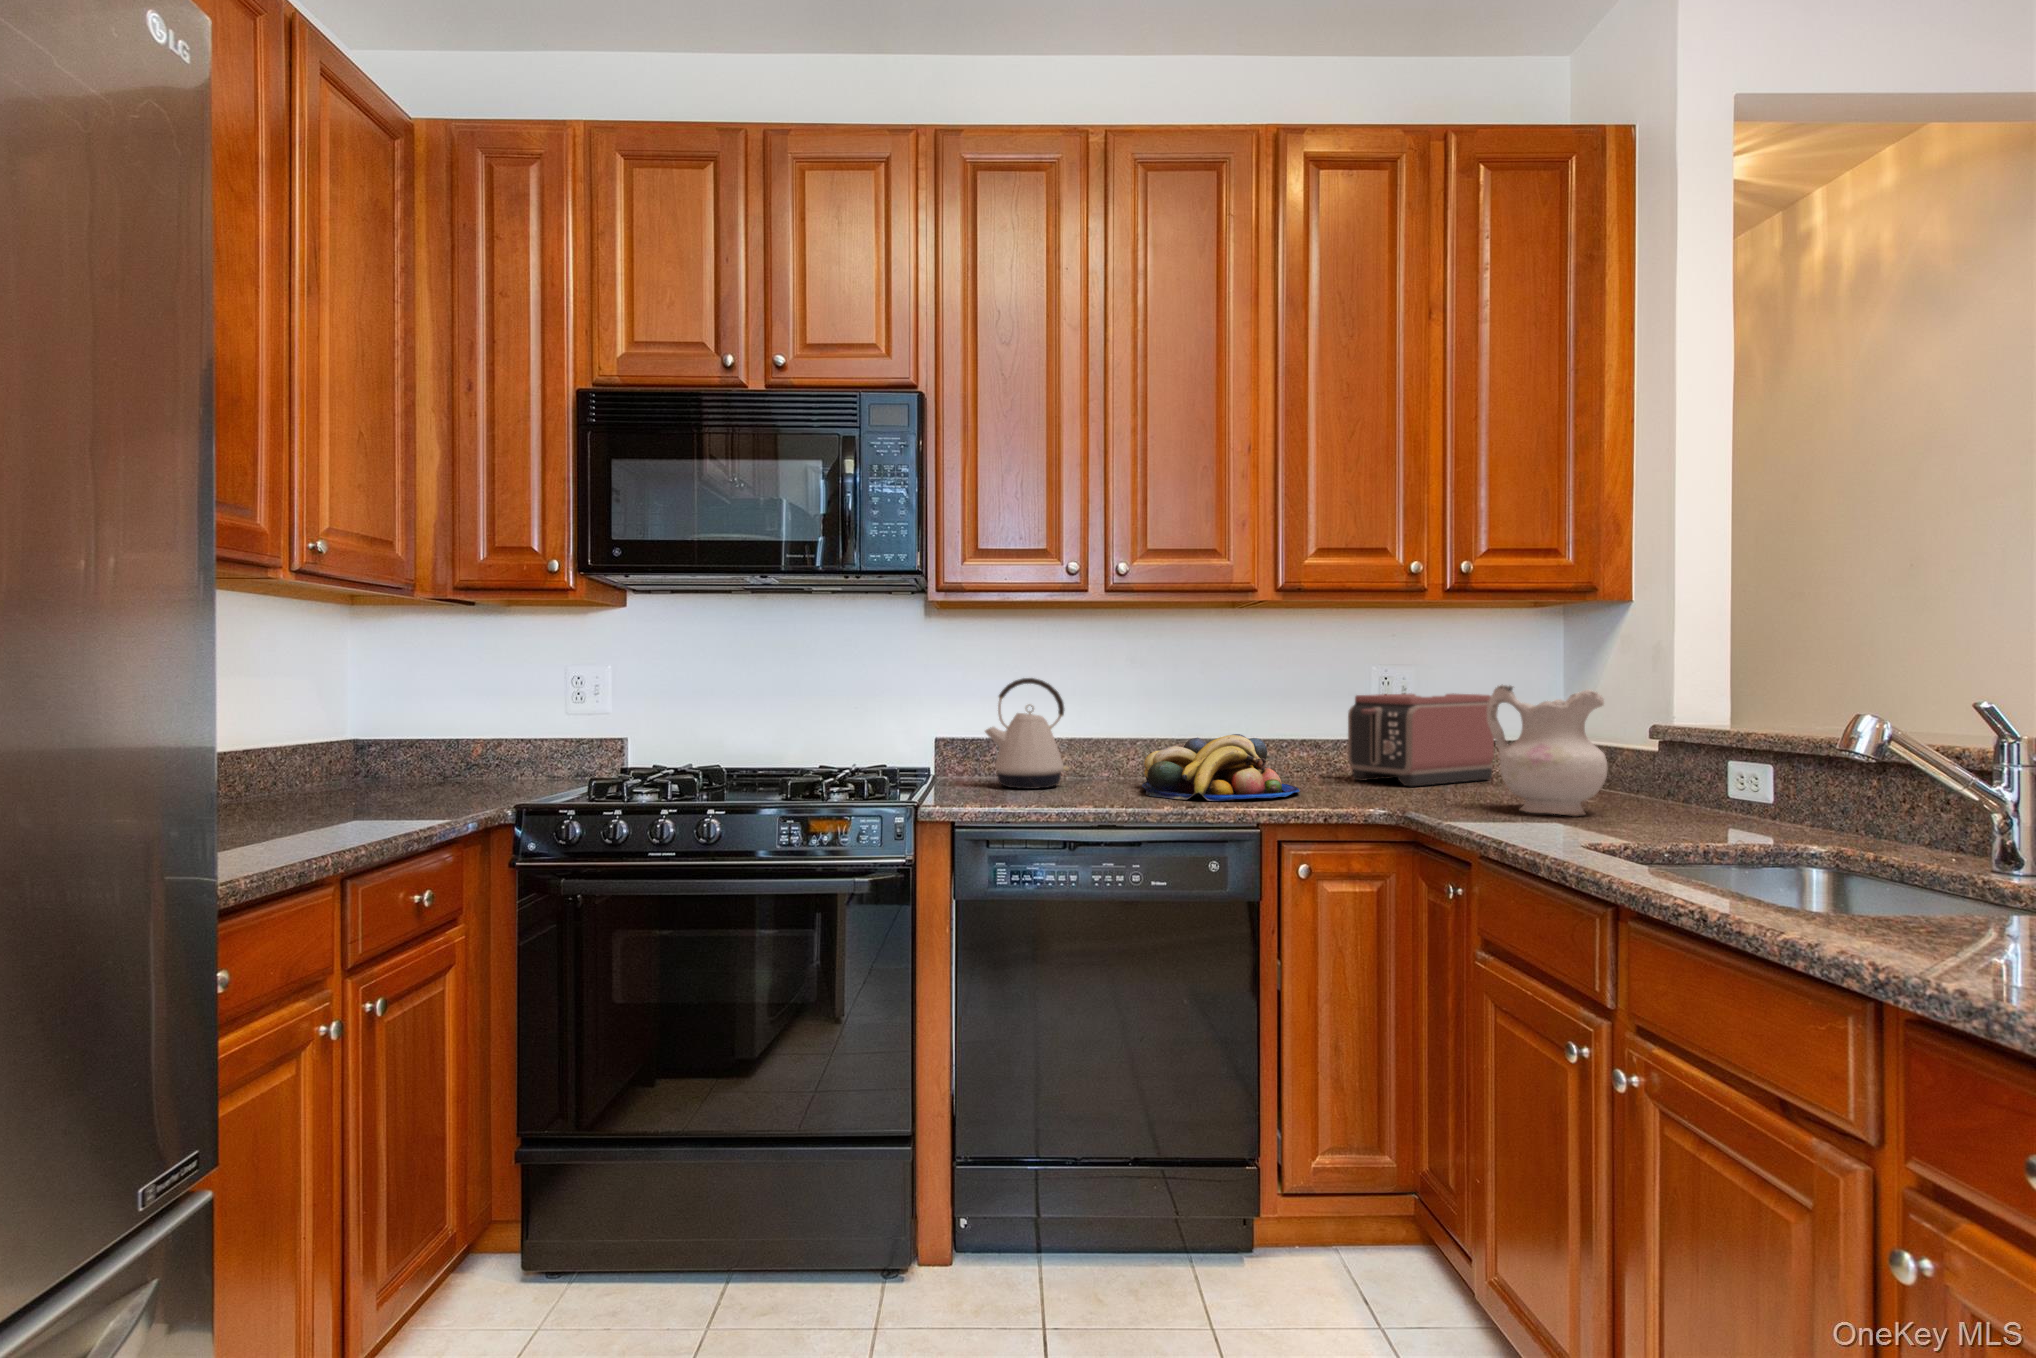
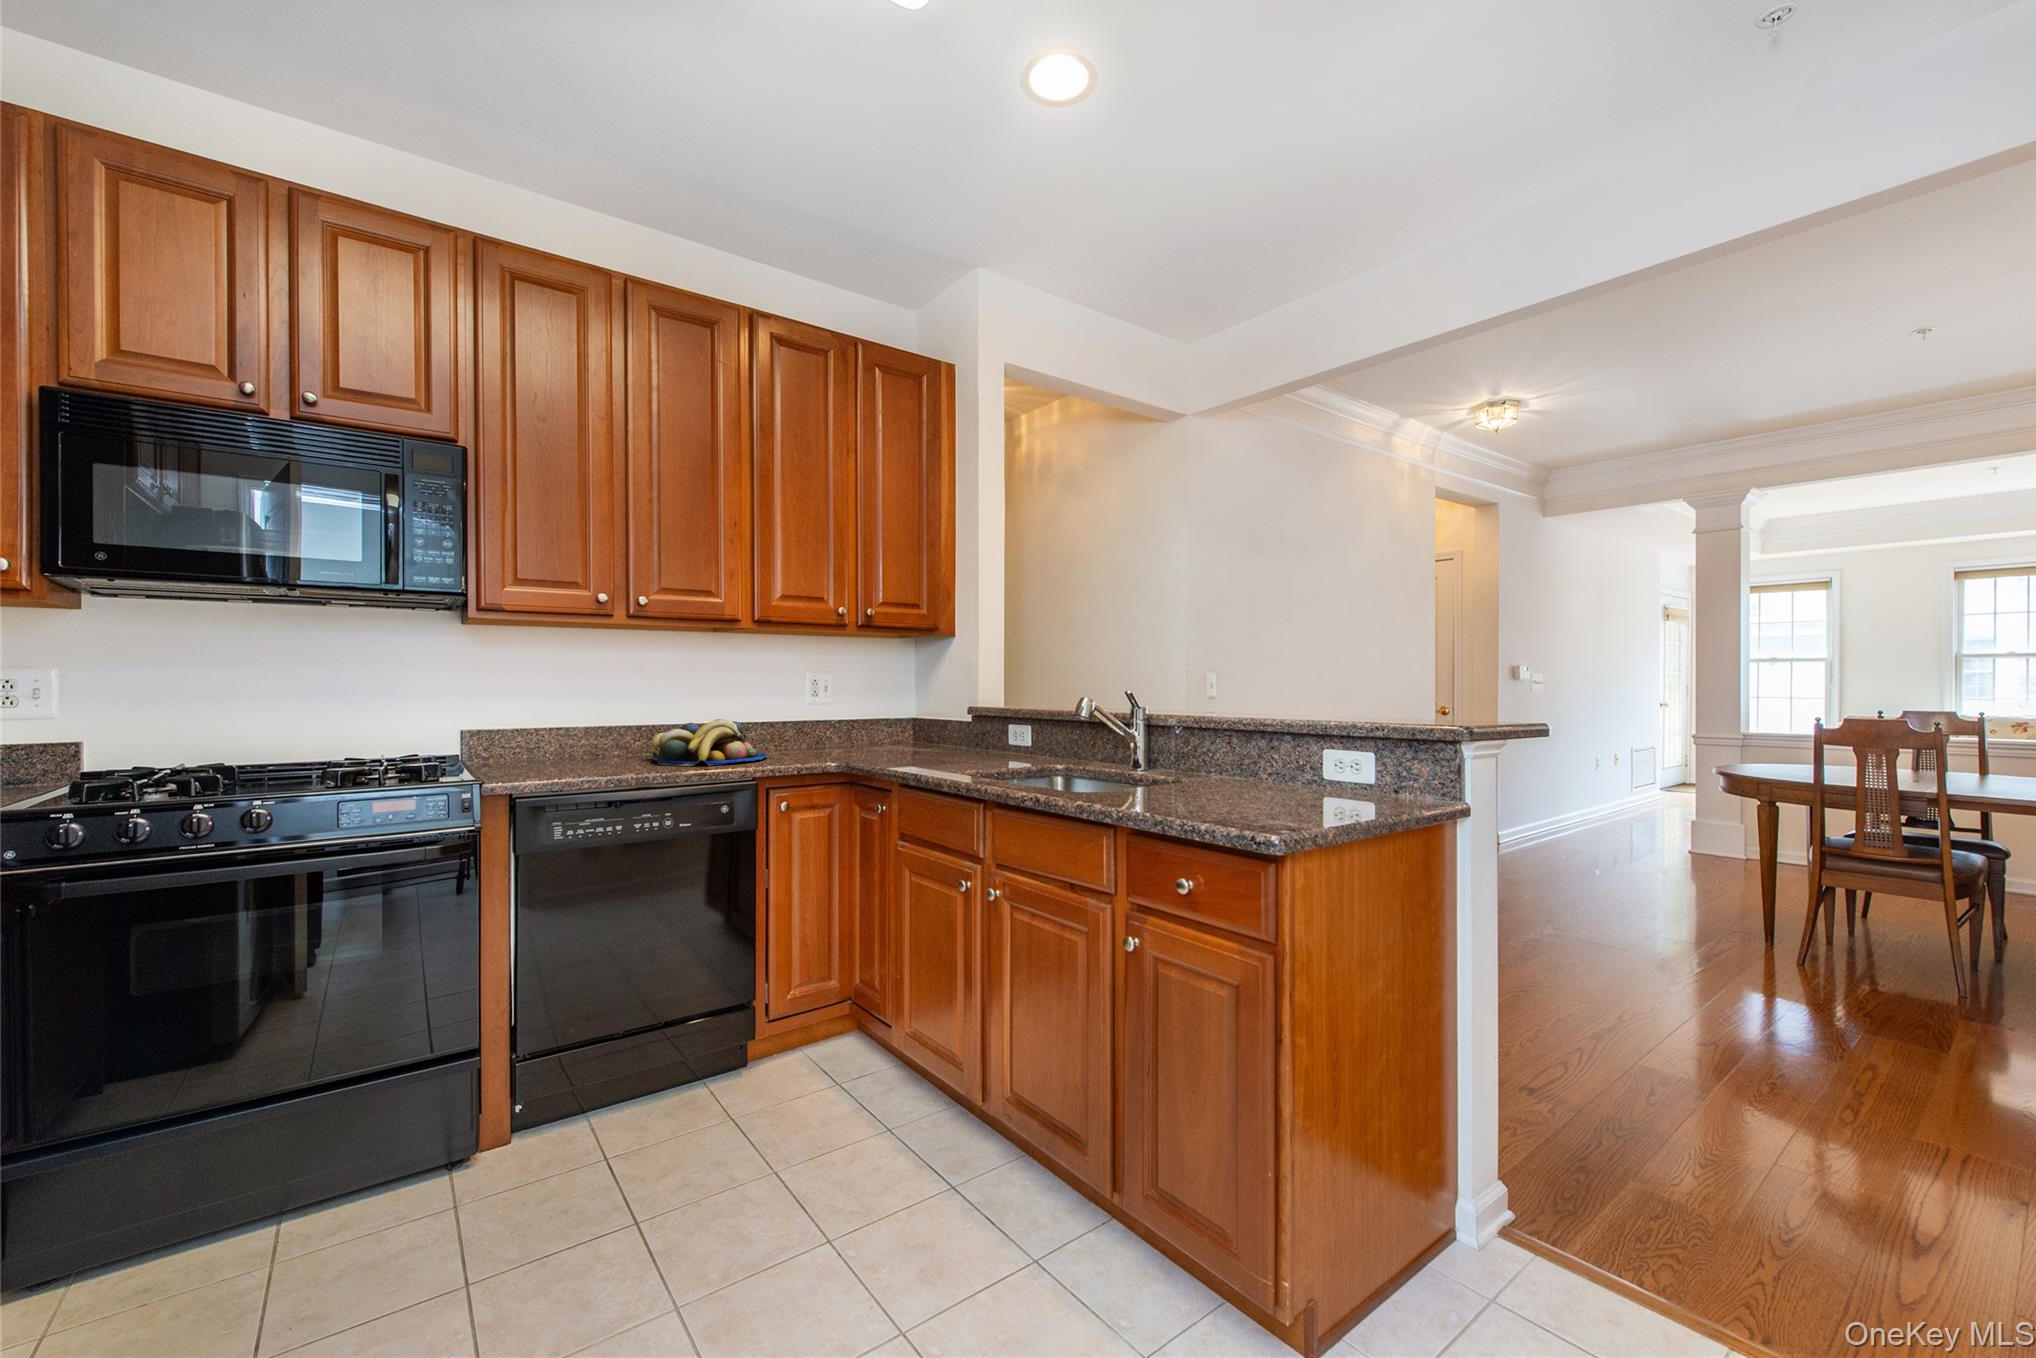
kettle: present [985,678,1069,789] -> none [515,681,590,767]
ceramic pitcher: present [1487,685,1608,816] -> none [887,682,954,759]
toaster: present [1348,693,1494,786] -> none [790,690,878,749]

